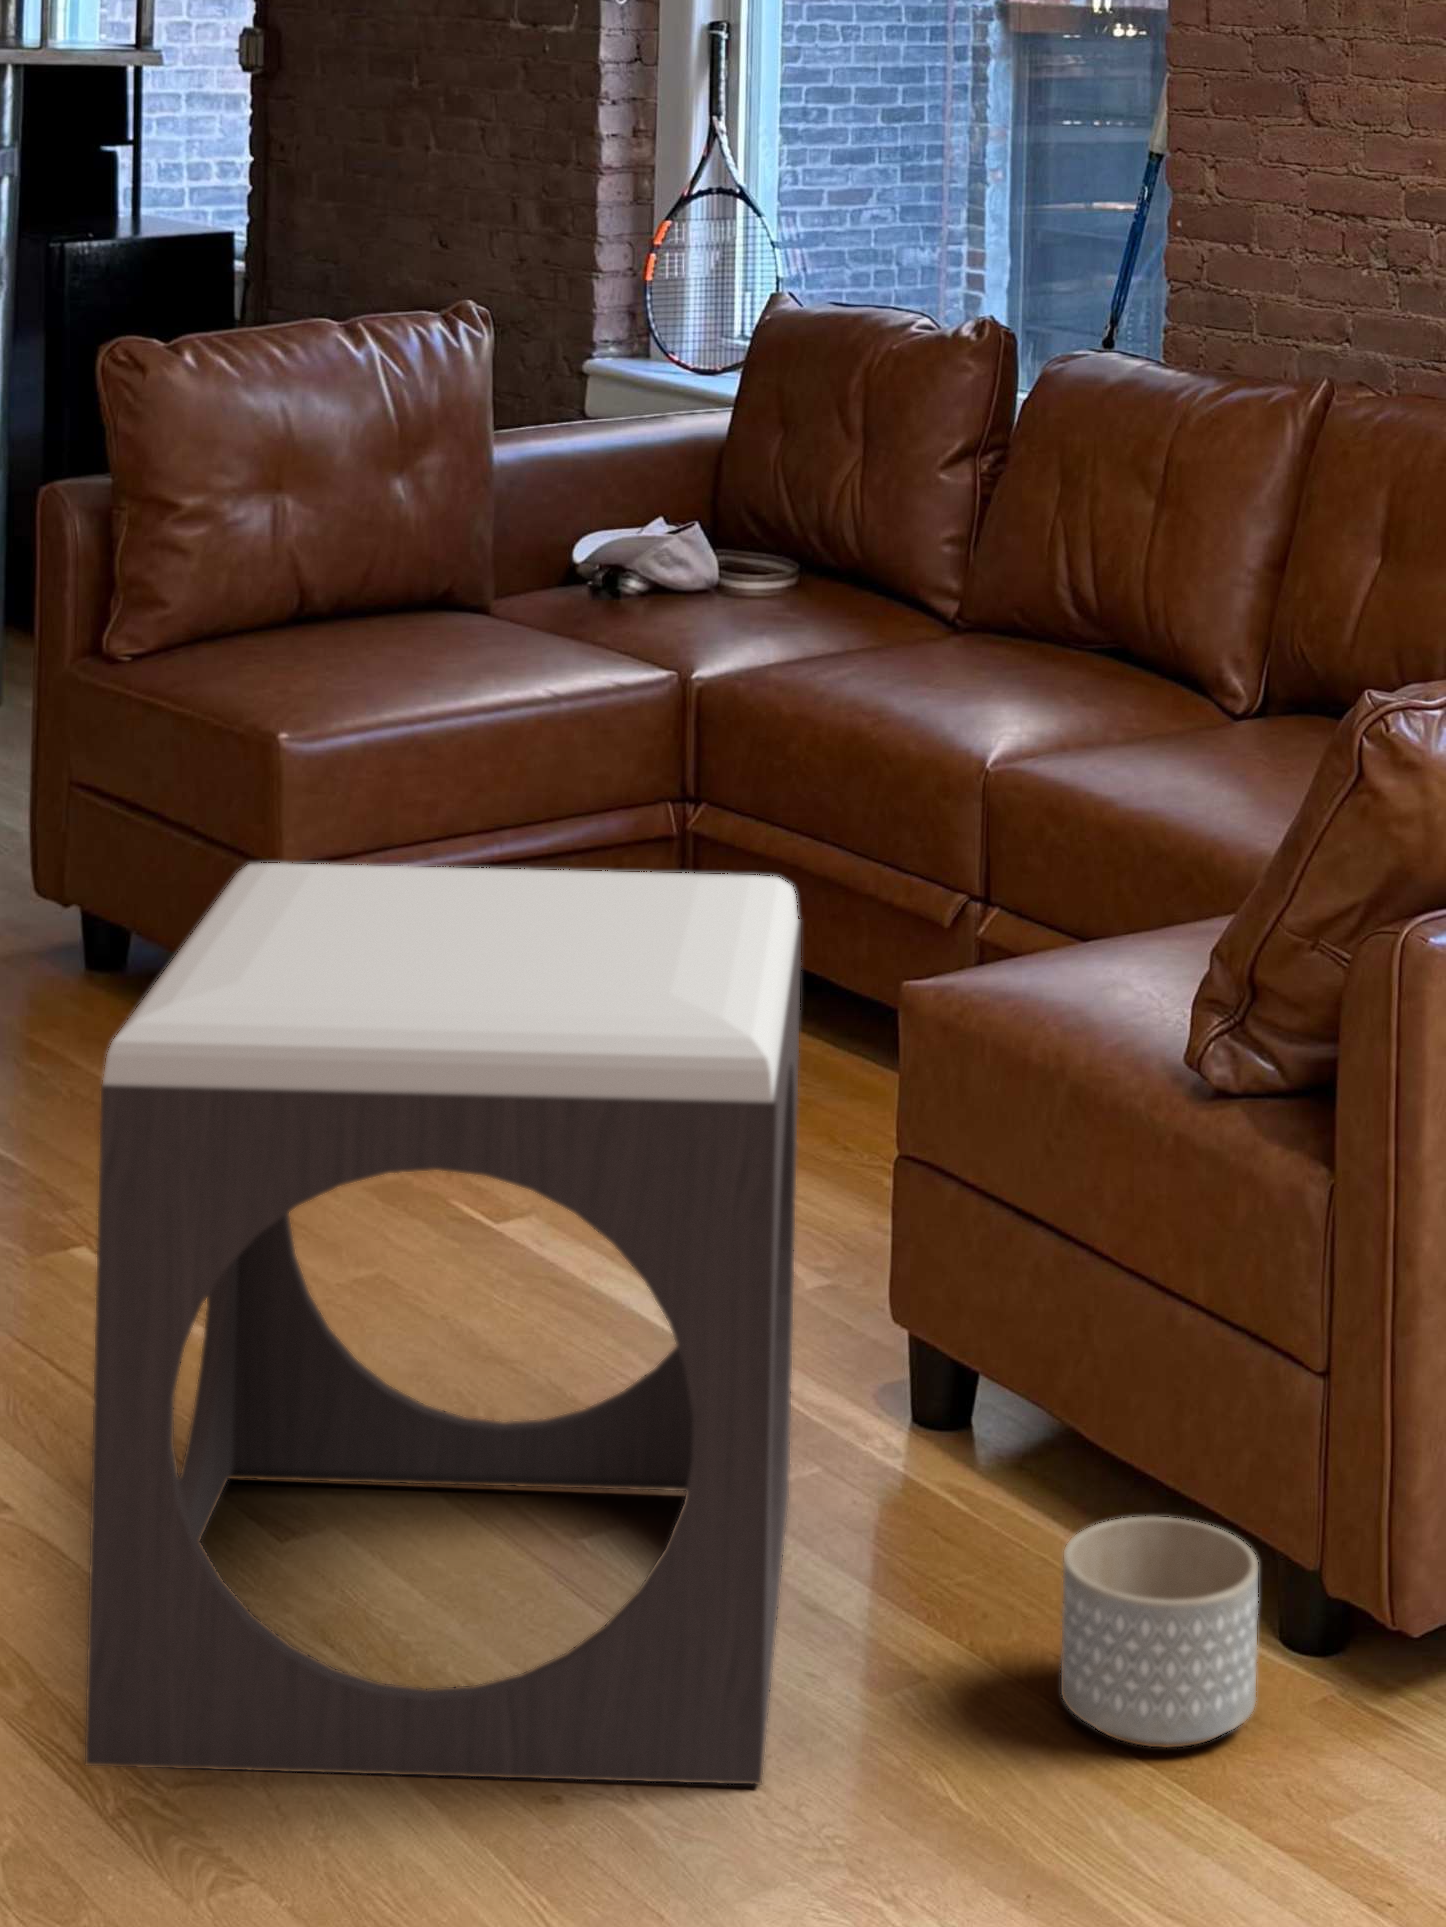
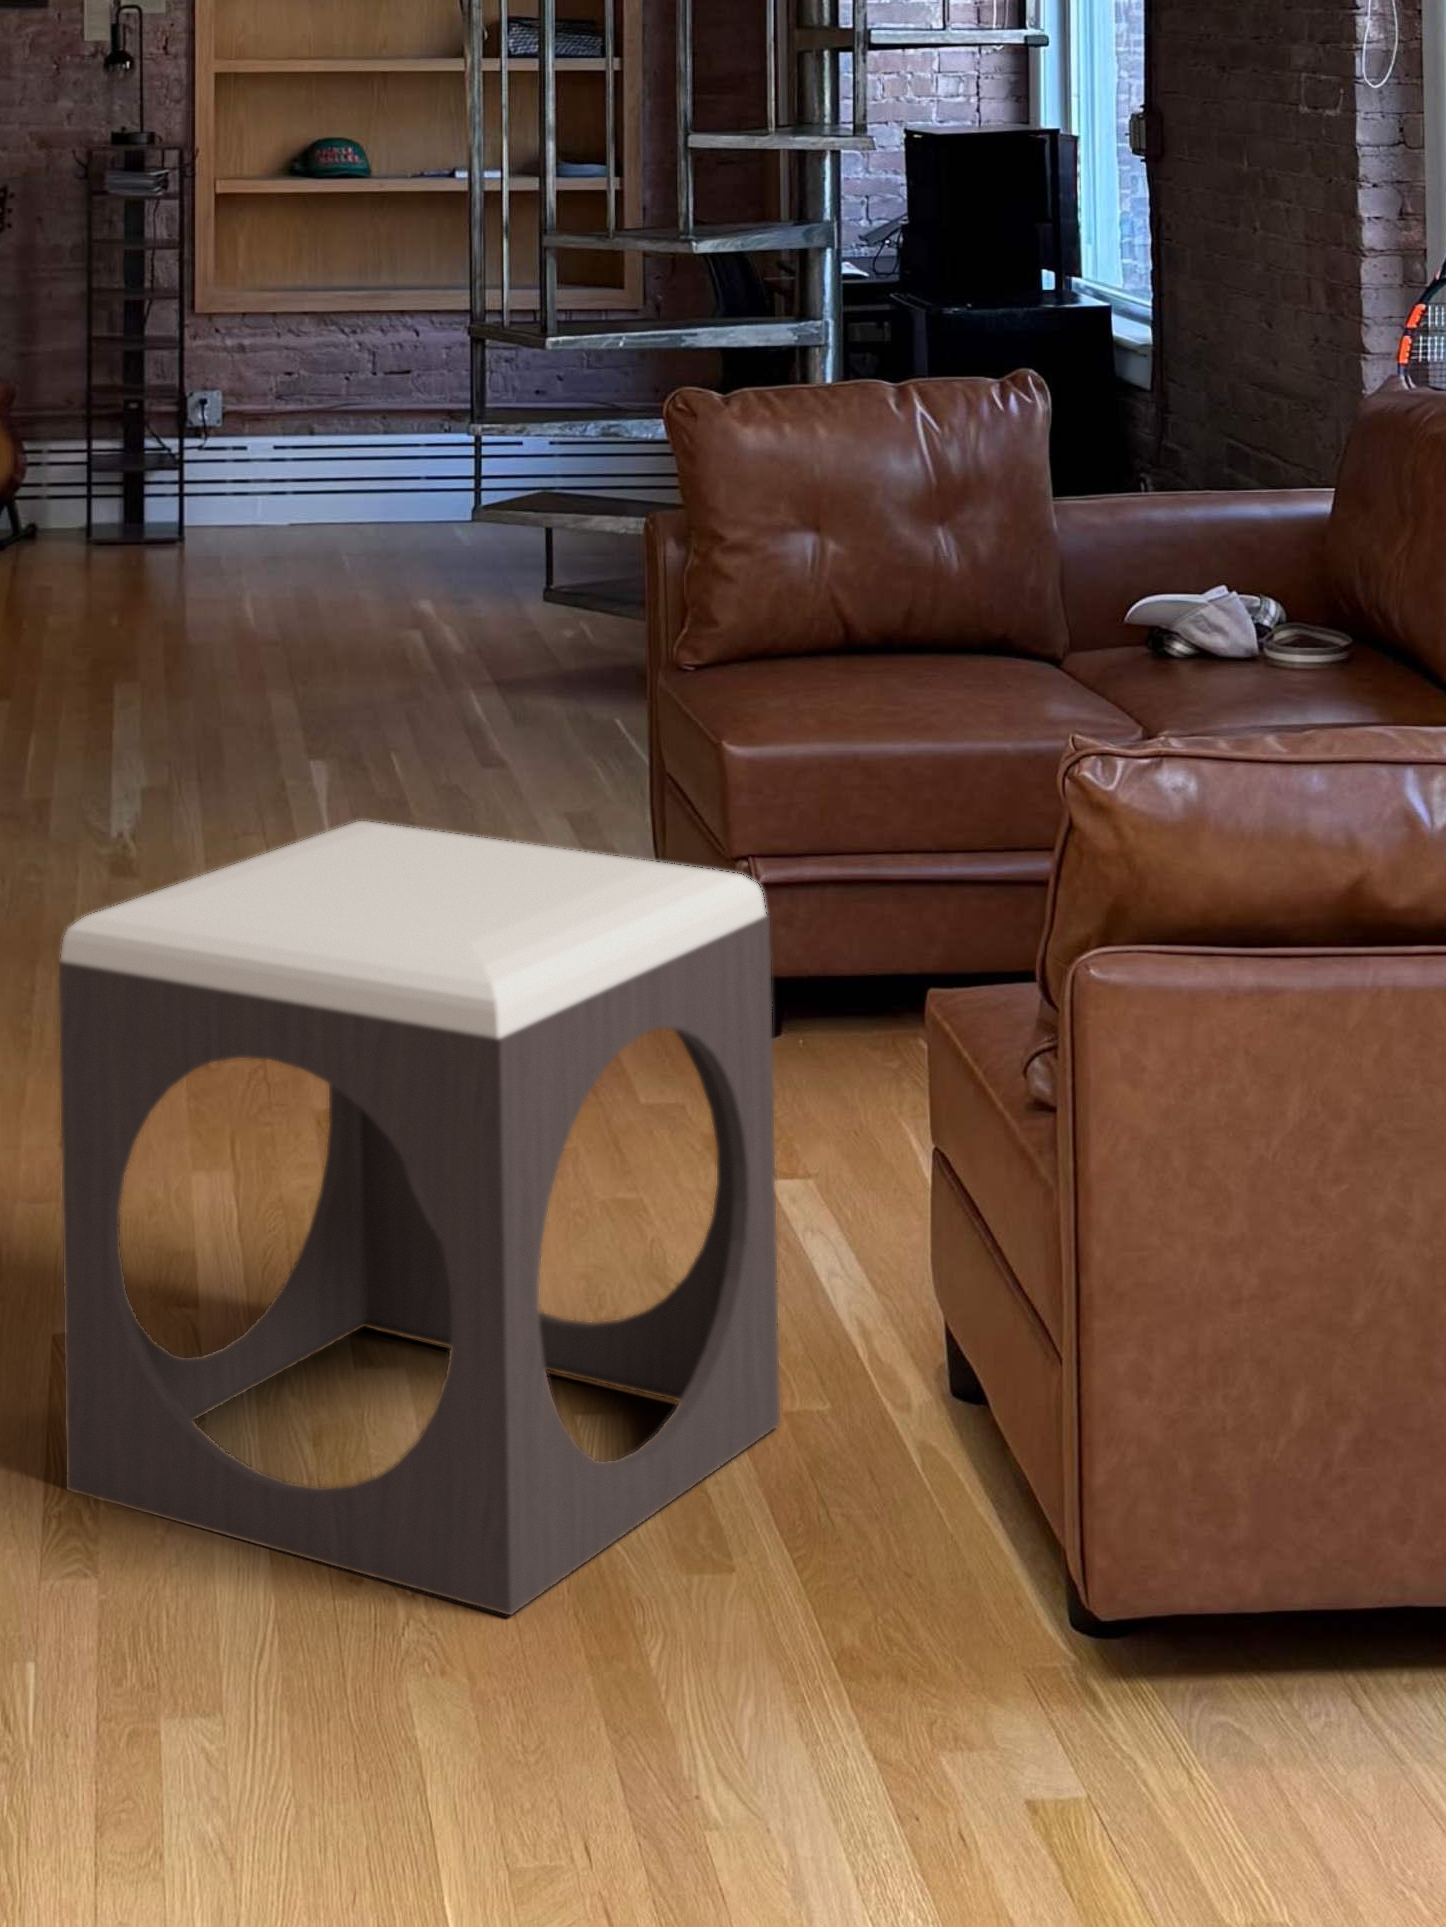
planter: present [1061,1517,1258,1748] -> none [803,1471,982,1675]

